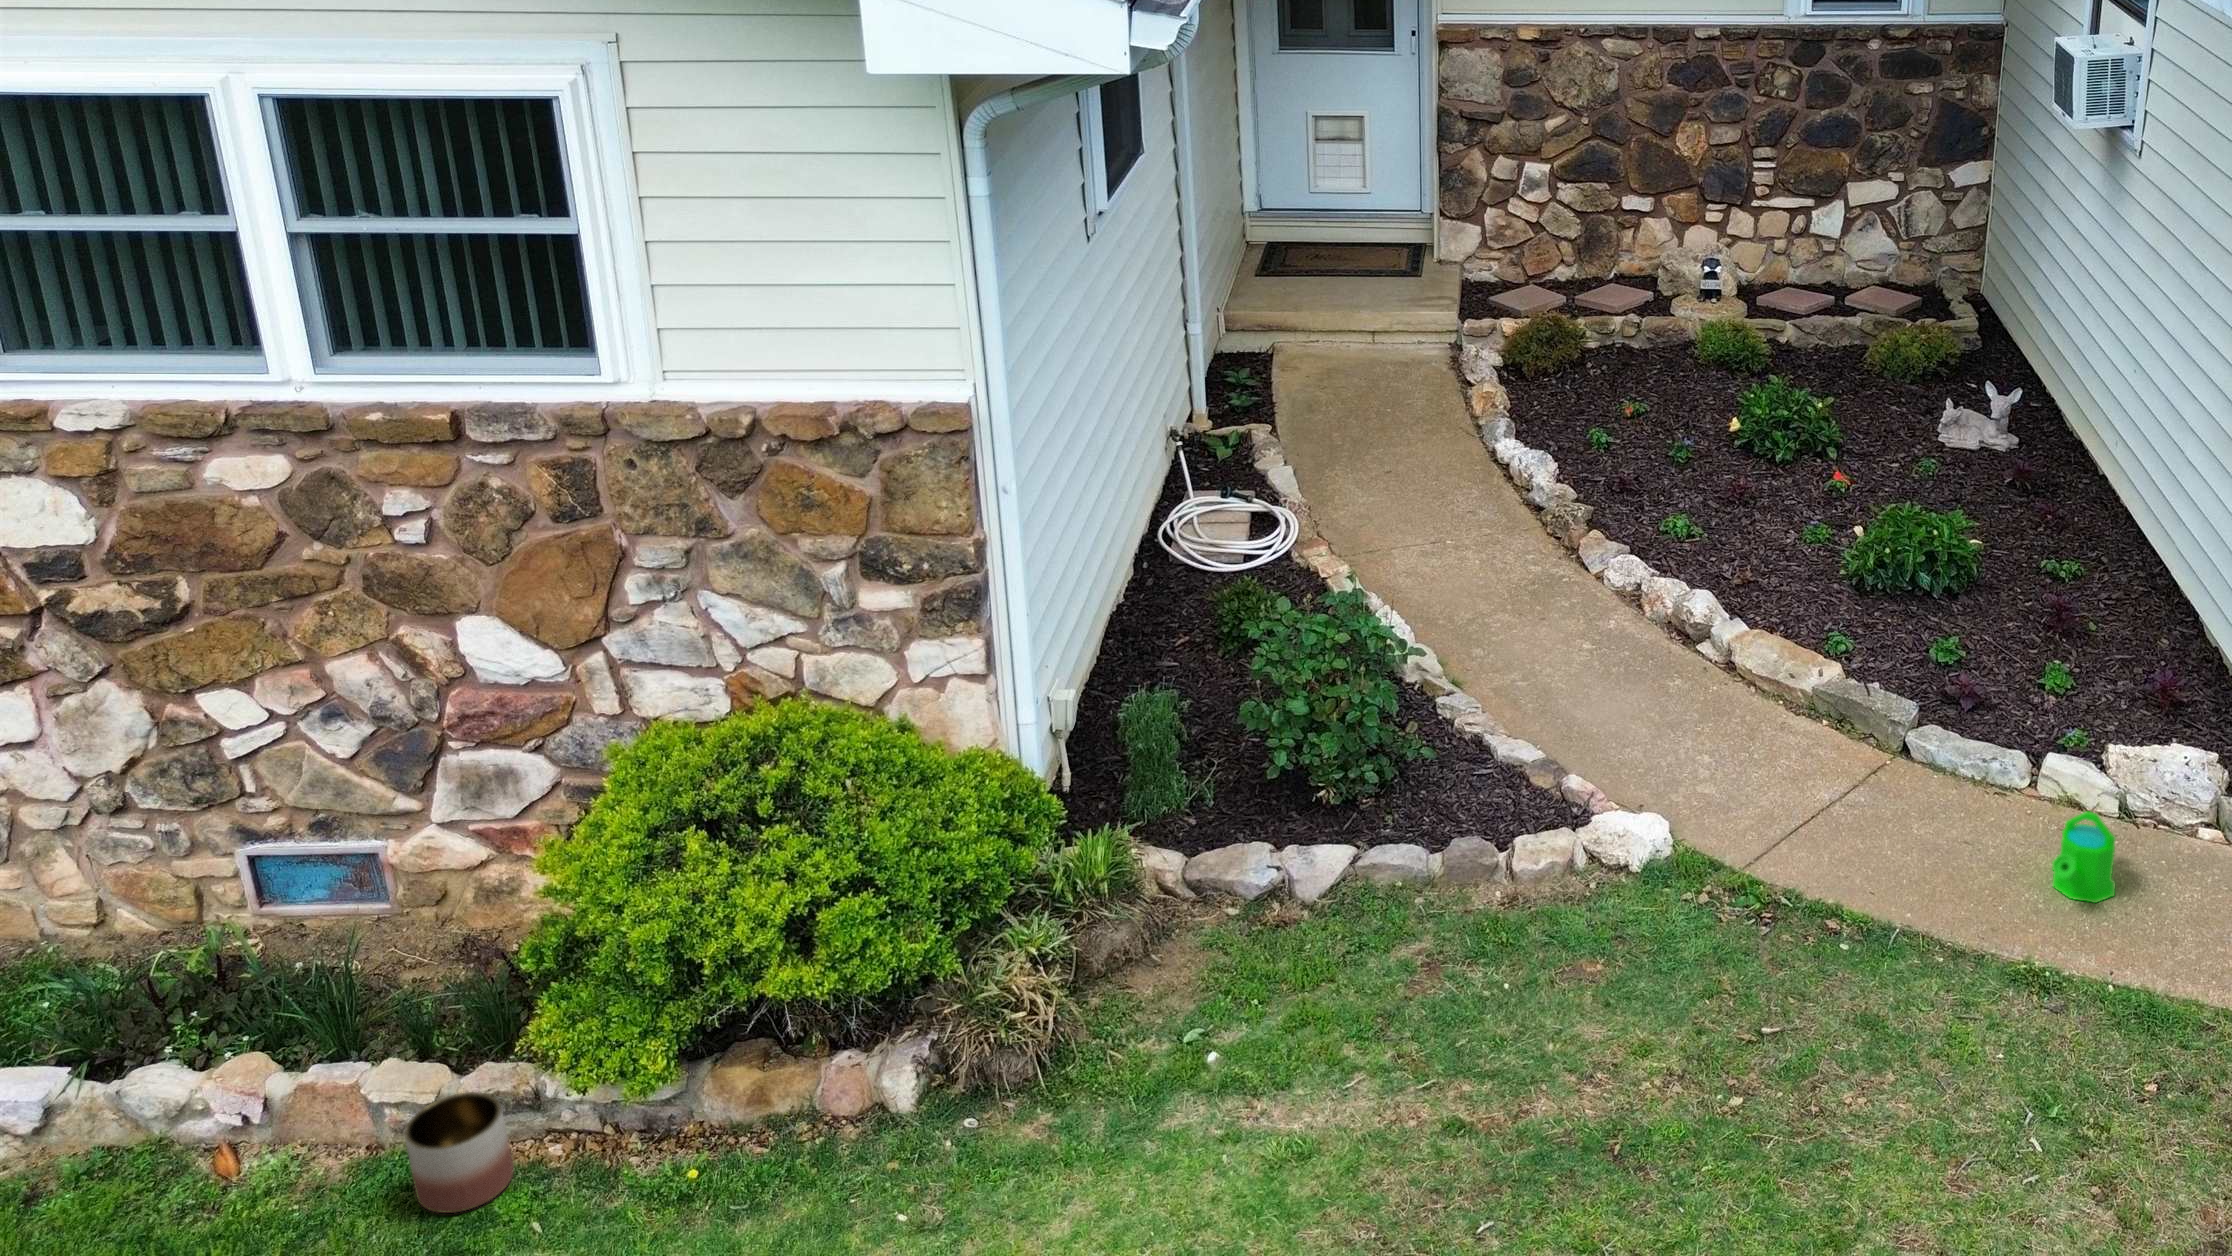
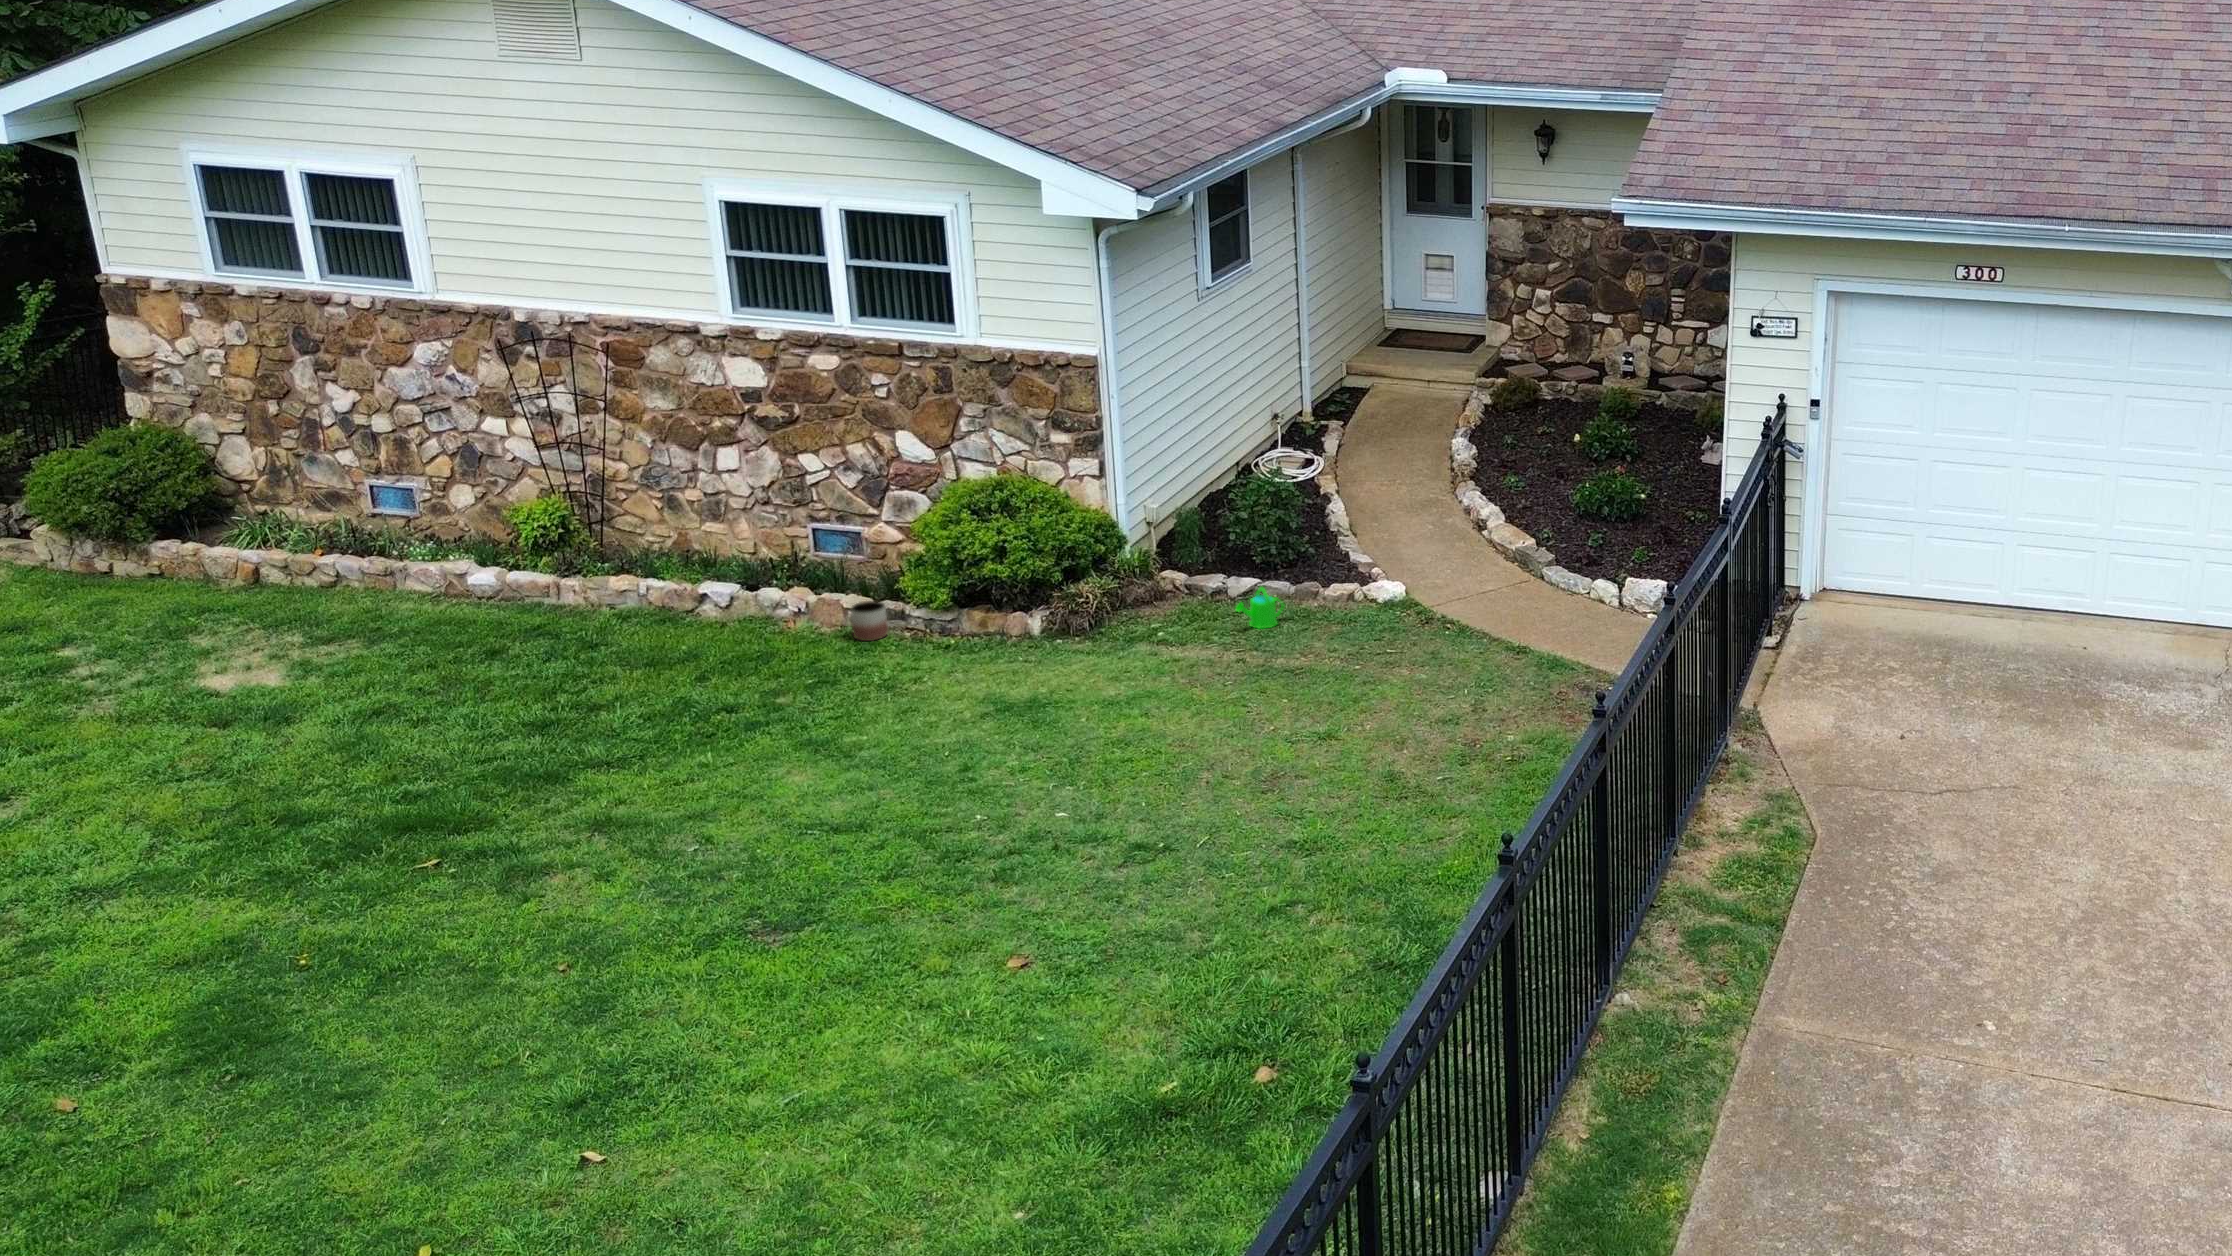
watering can: present [2052,811,2116,902] -> present [1236,587,1284,629]

